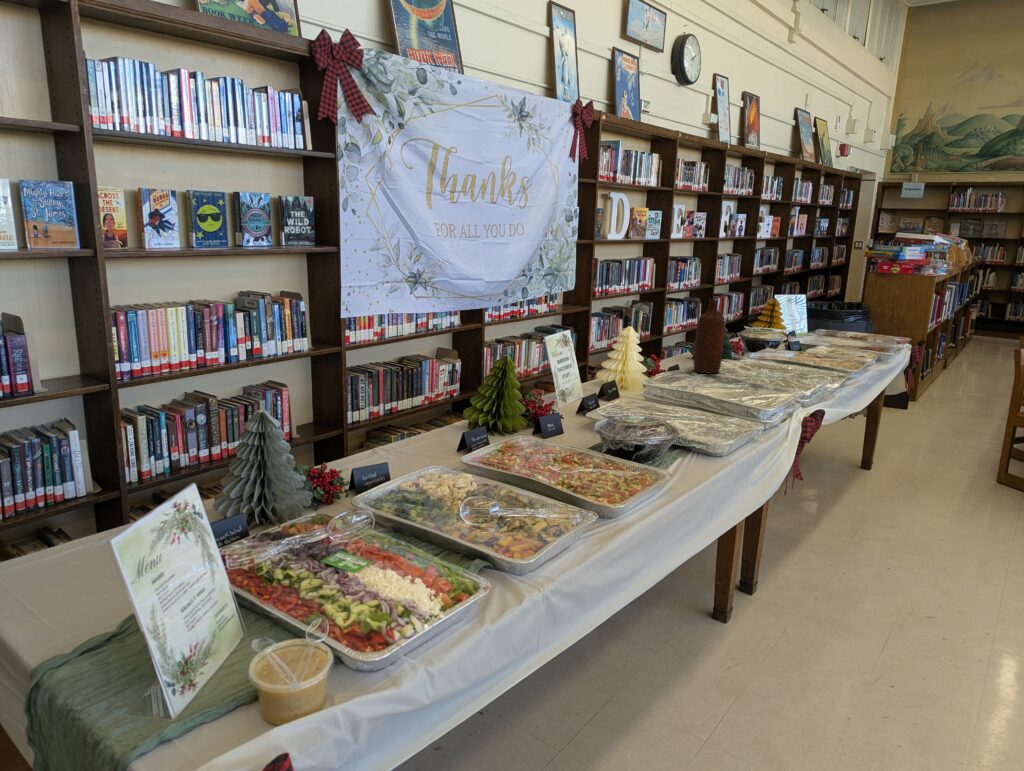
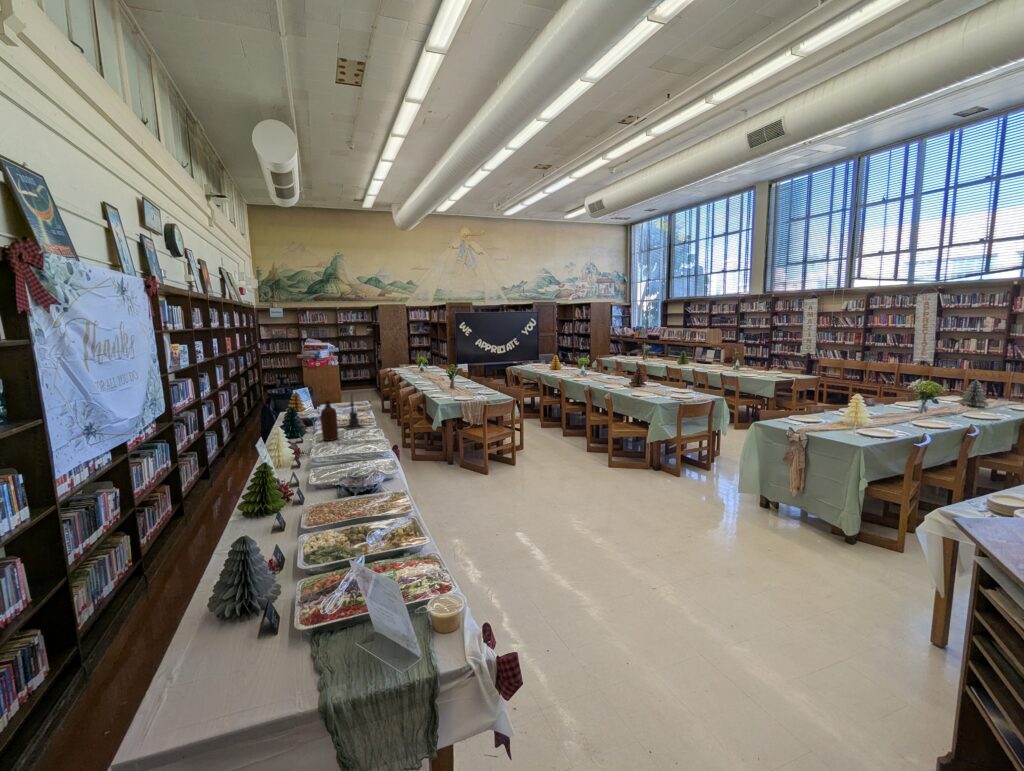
candle holder: none [762,292,803,371] -> present [343,394,363,430]

